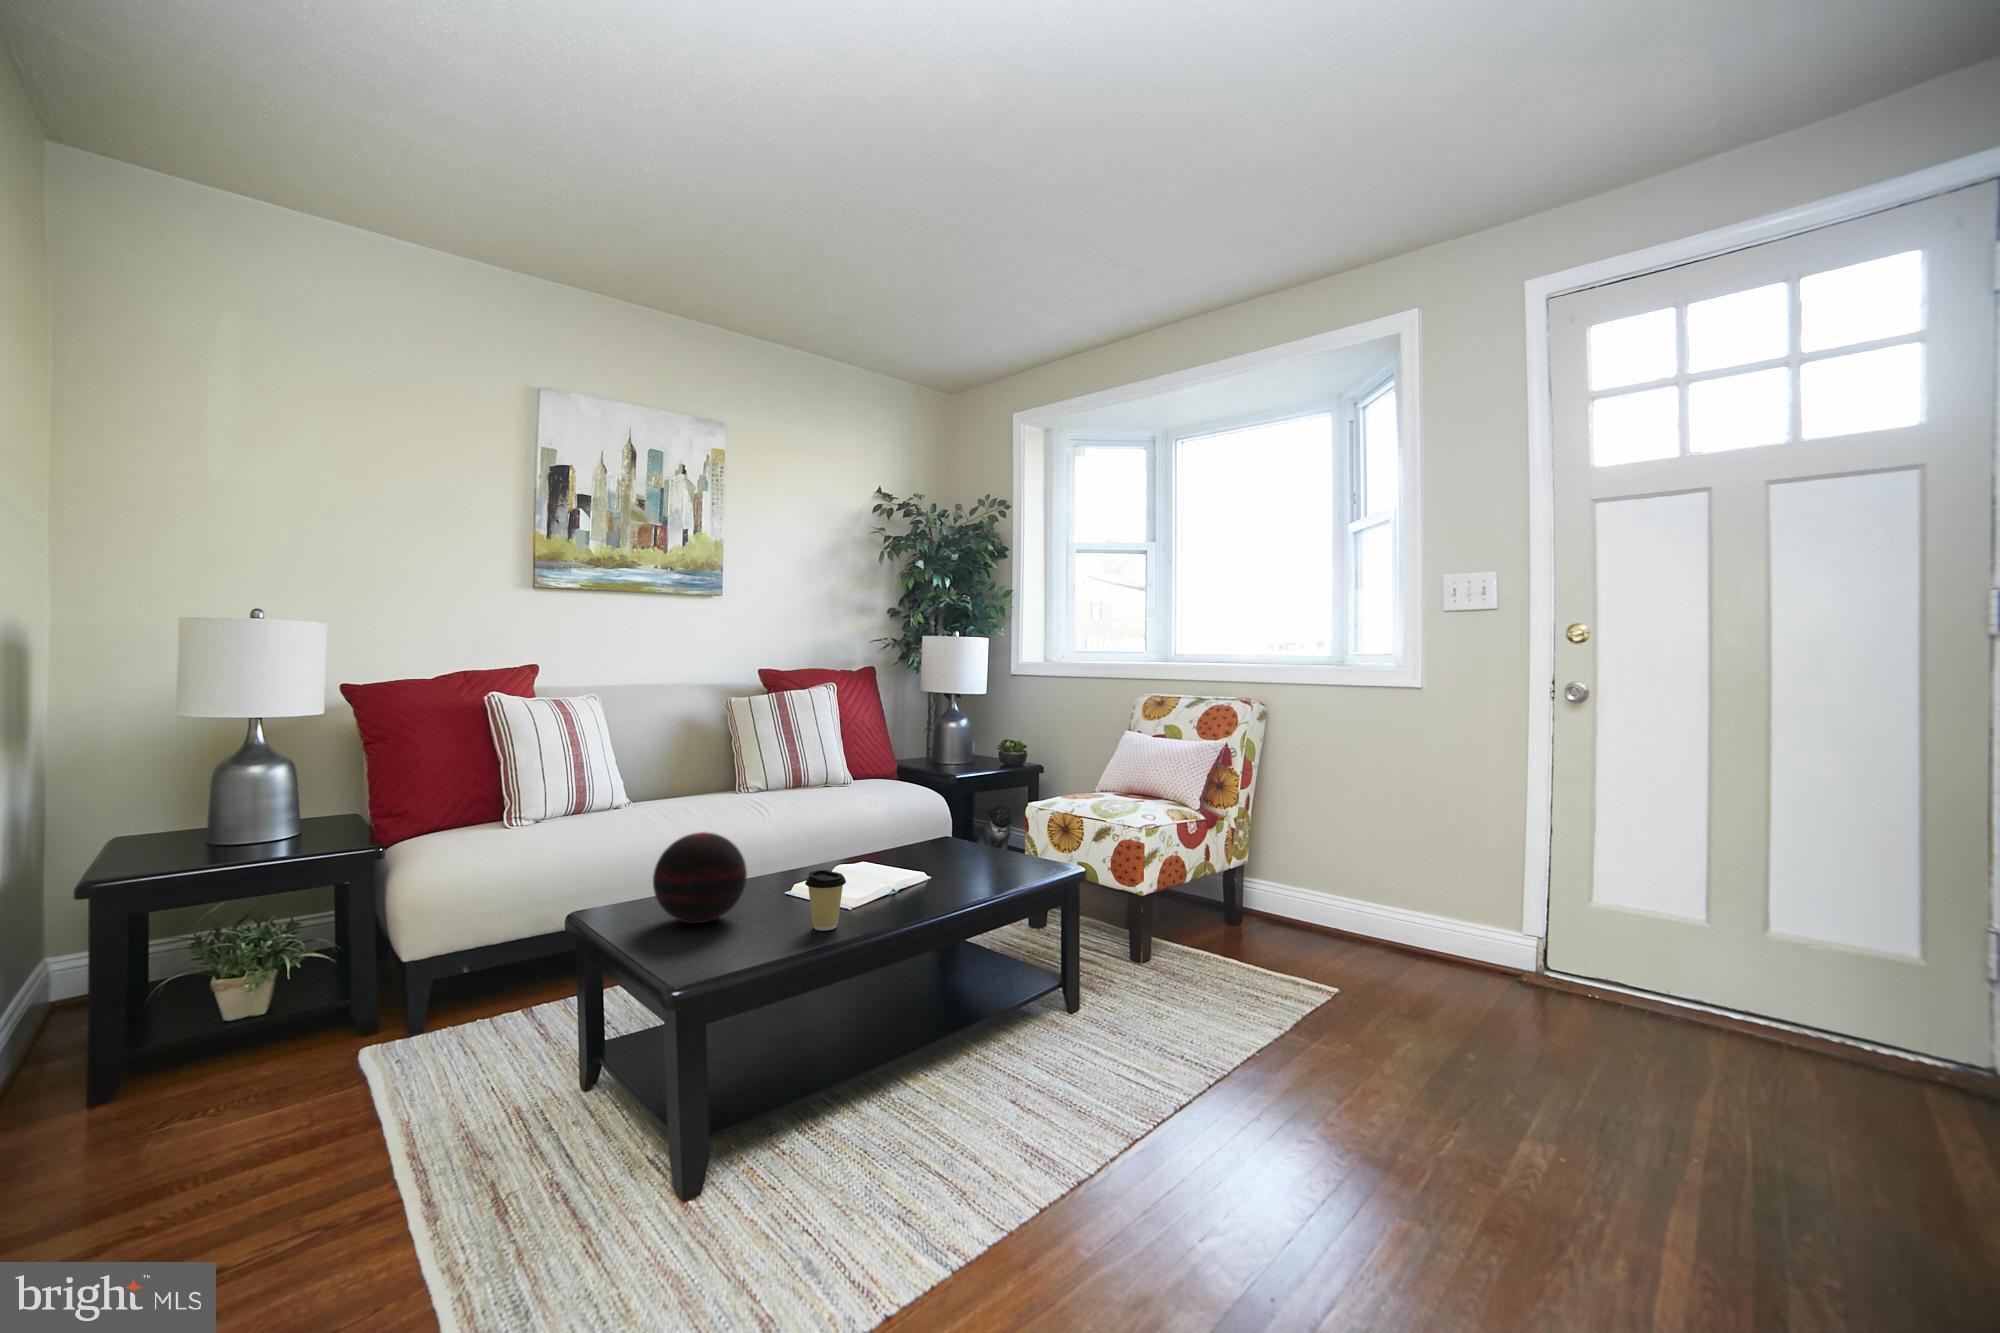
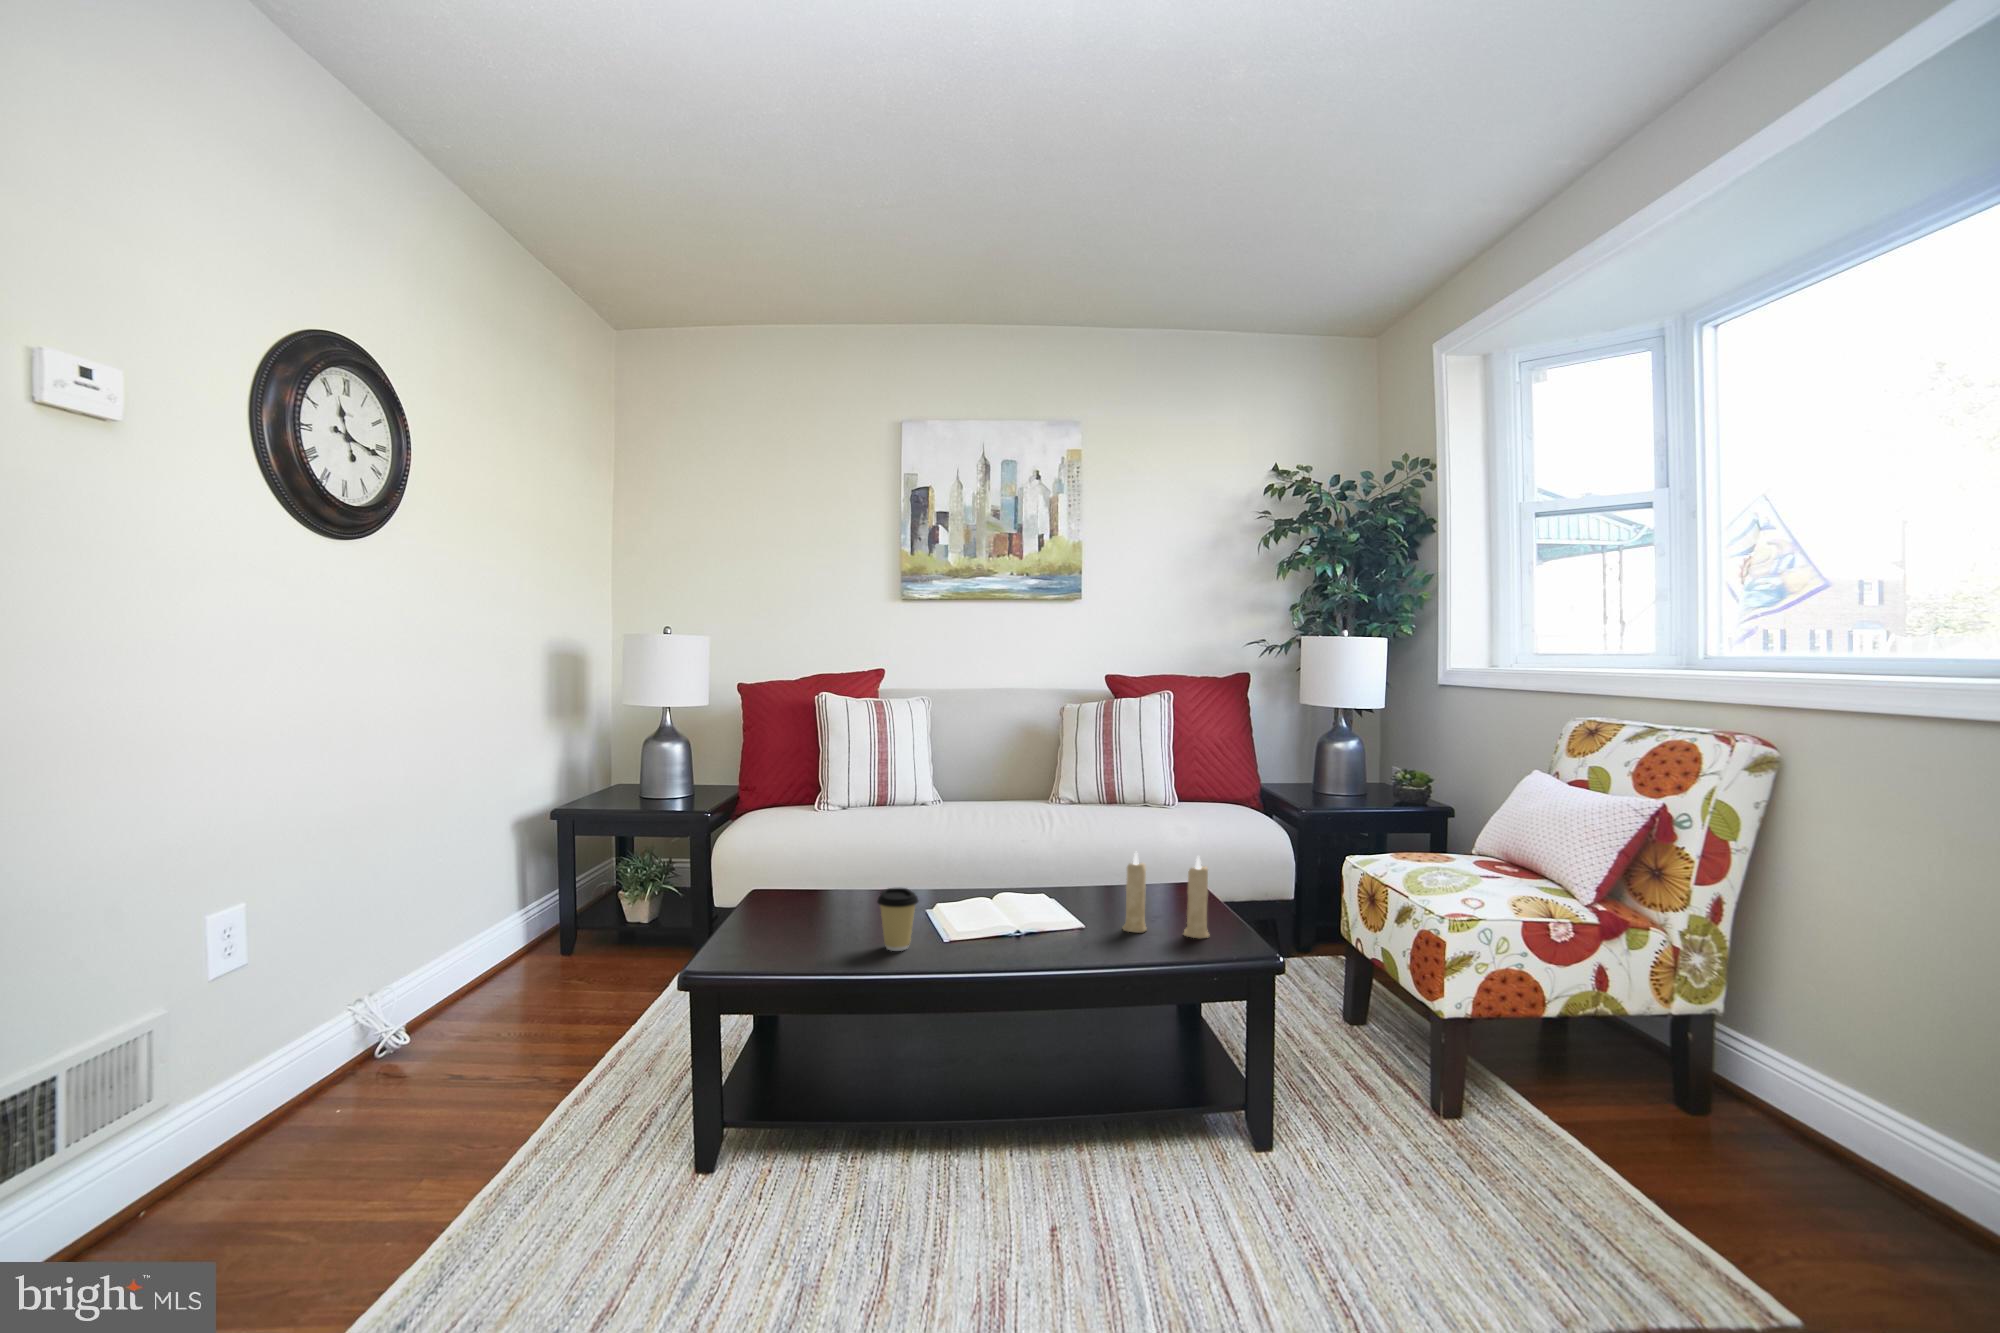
candle: none [963,805,1030,878] -> present [1123,853,1209,938]
decorative orb: present [653,832,747,923] -> none [778,833,863,919]

